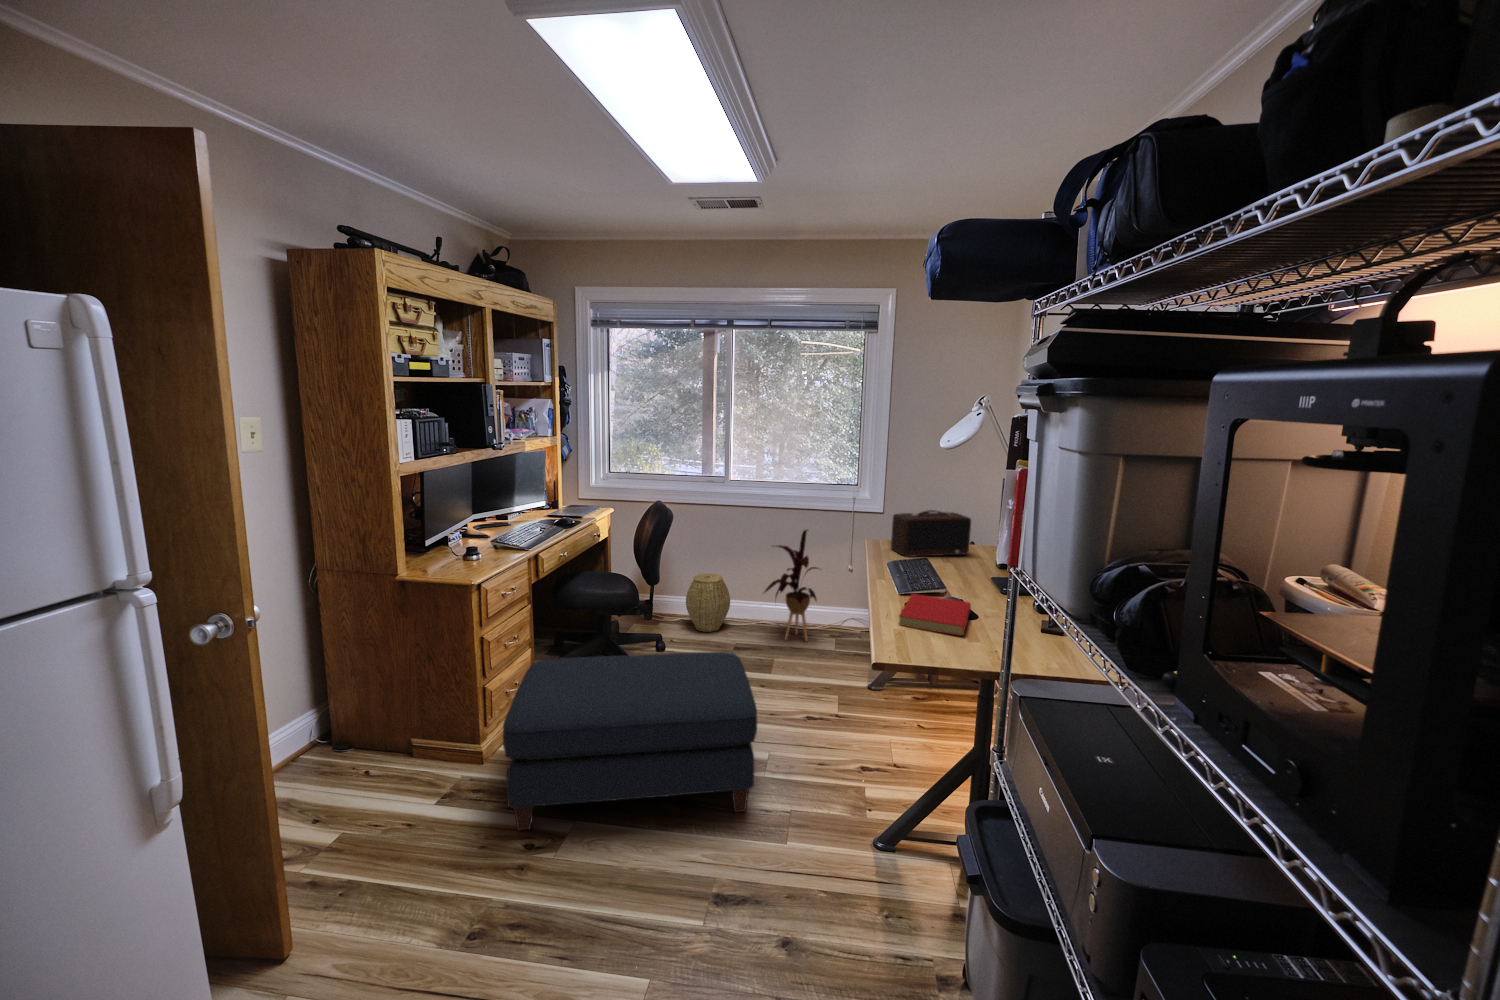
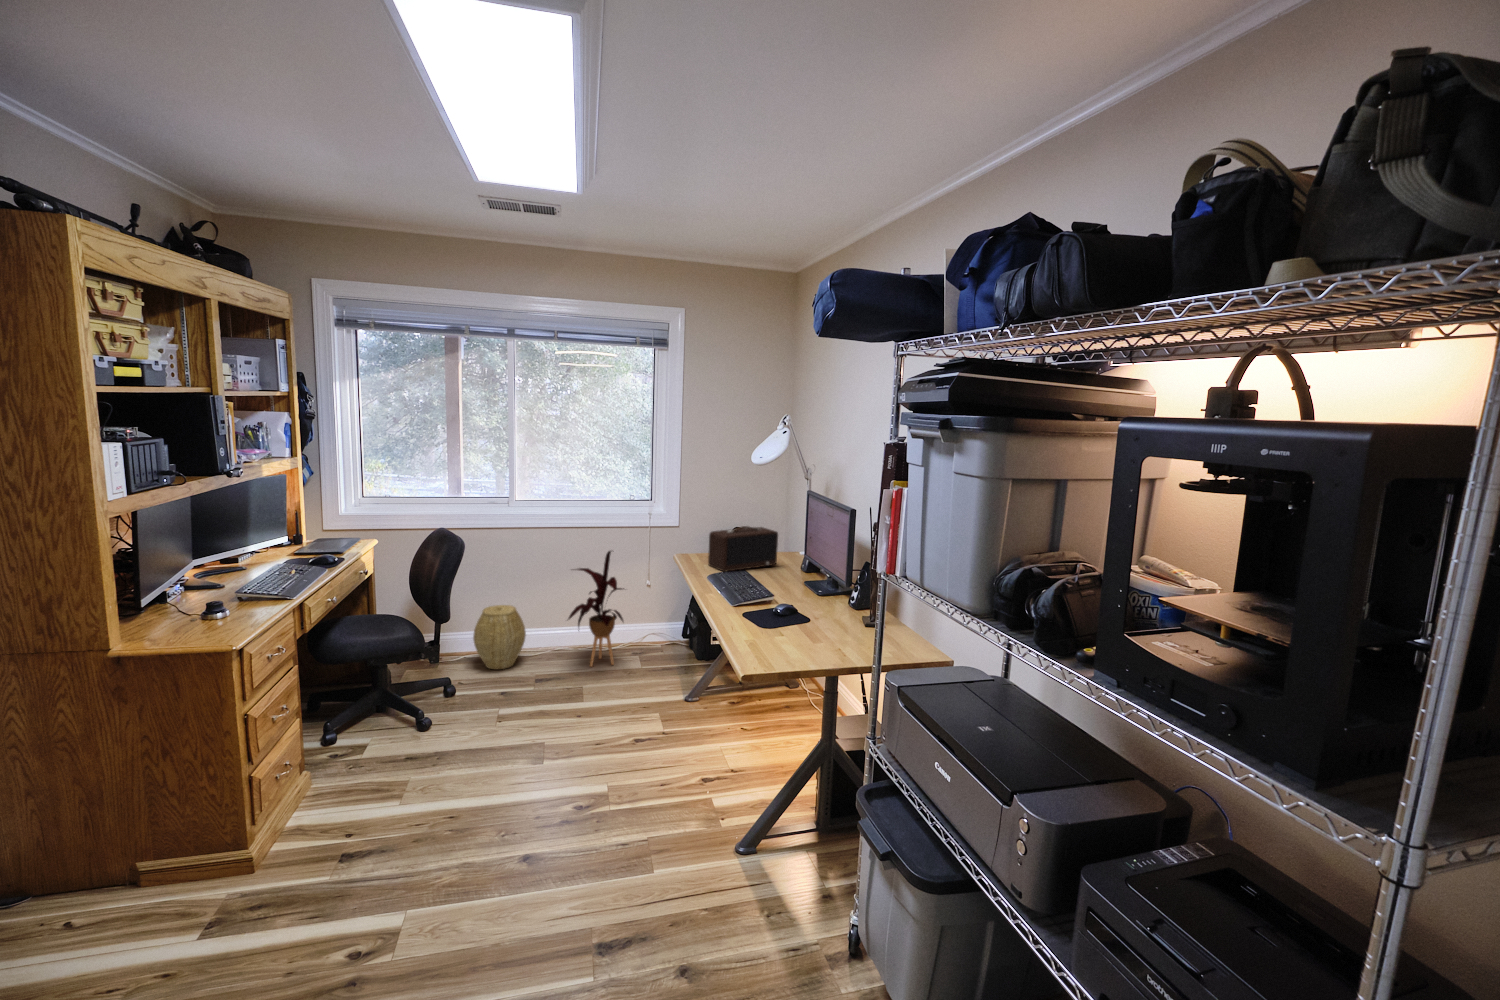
book: present [899,594,971,636] -> none [753,608,811,642]
ottoman: present [503,652,757,830] -> none [312,688,611,938]

